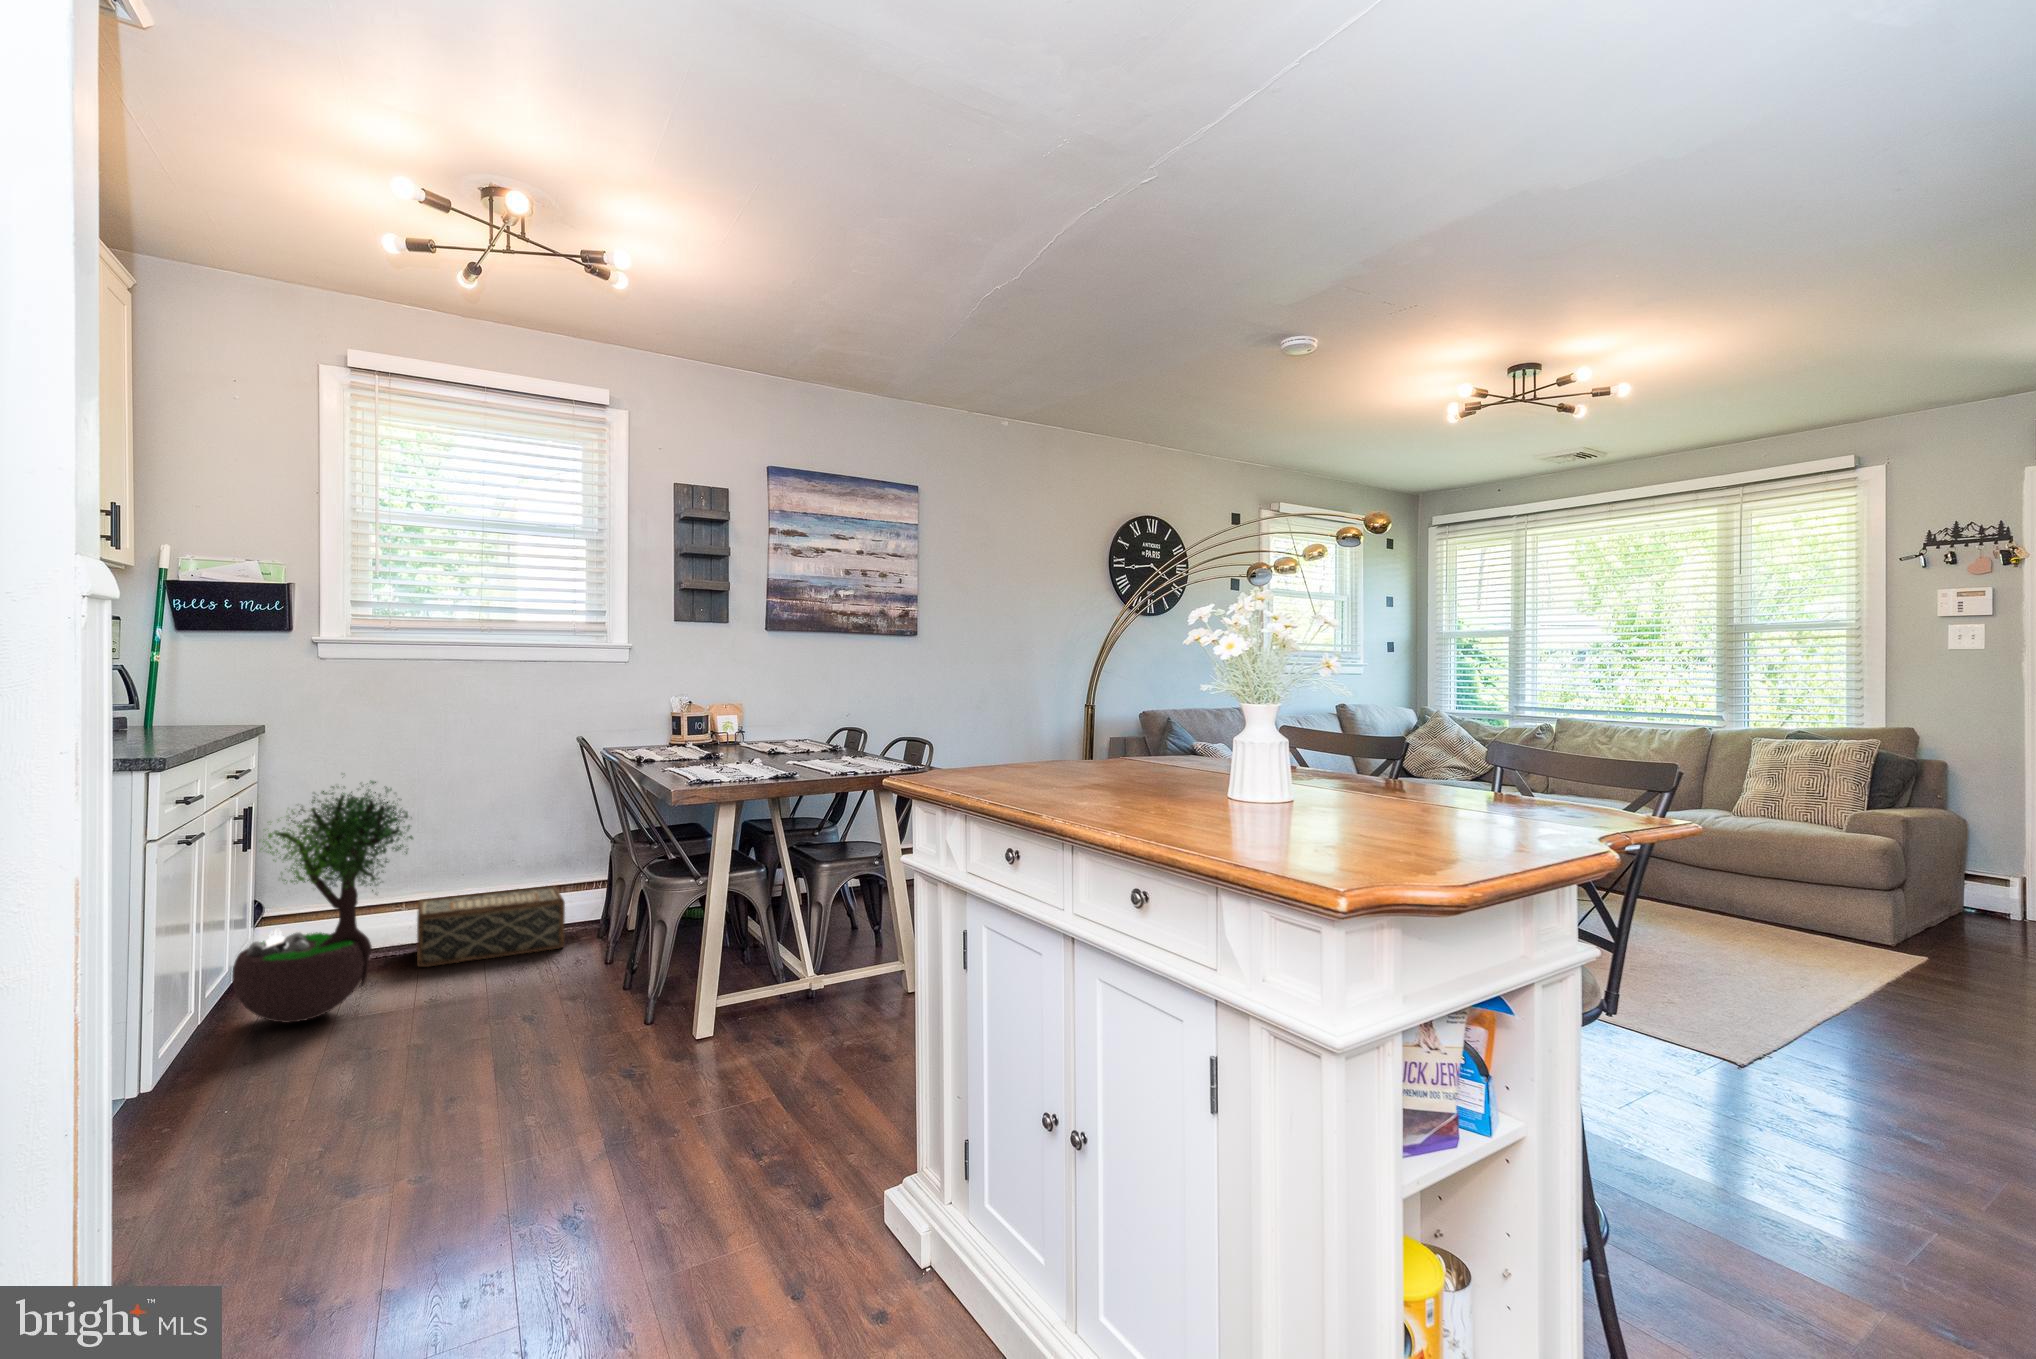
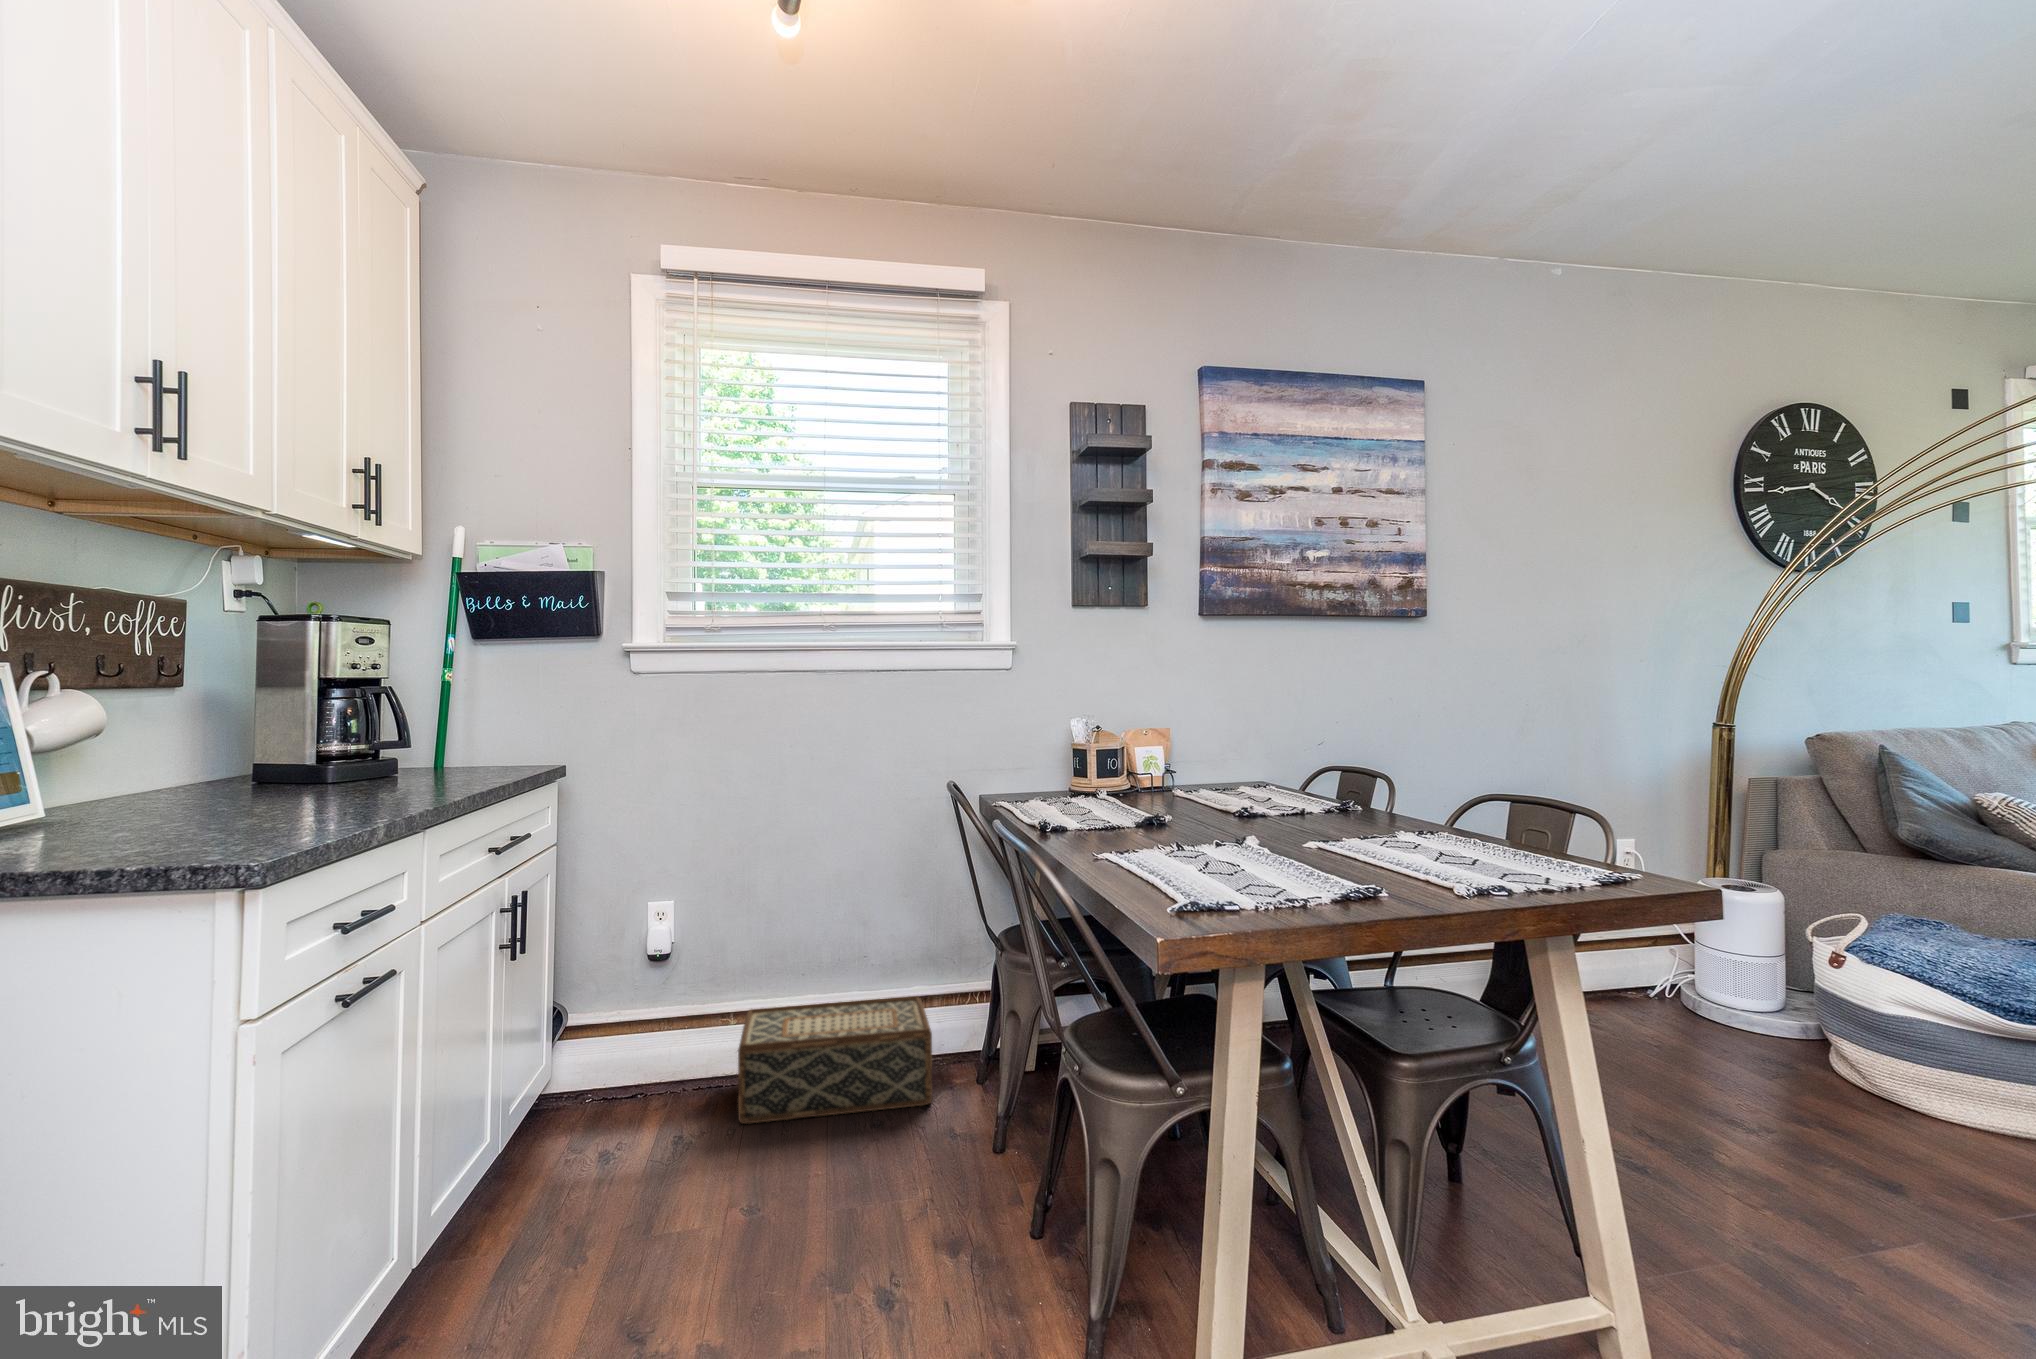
potted tree: present [232,781,413,1023] -> none [472,851,710,1243]

